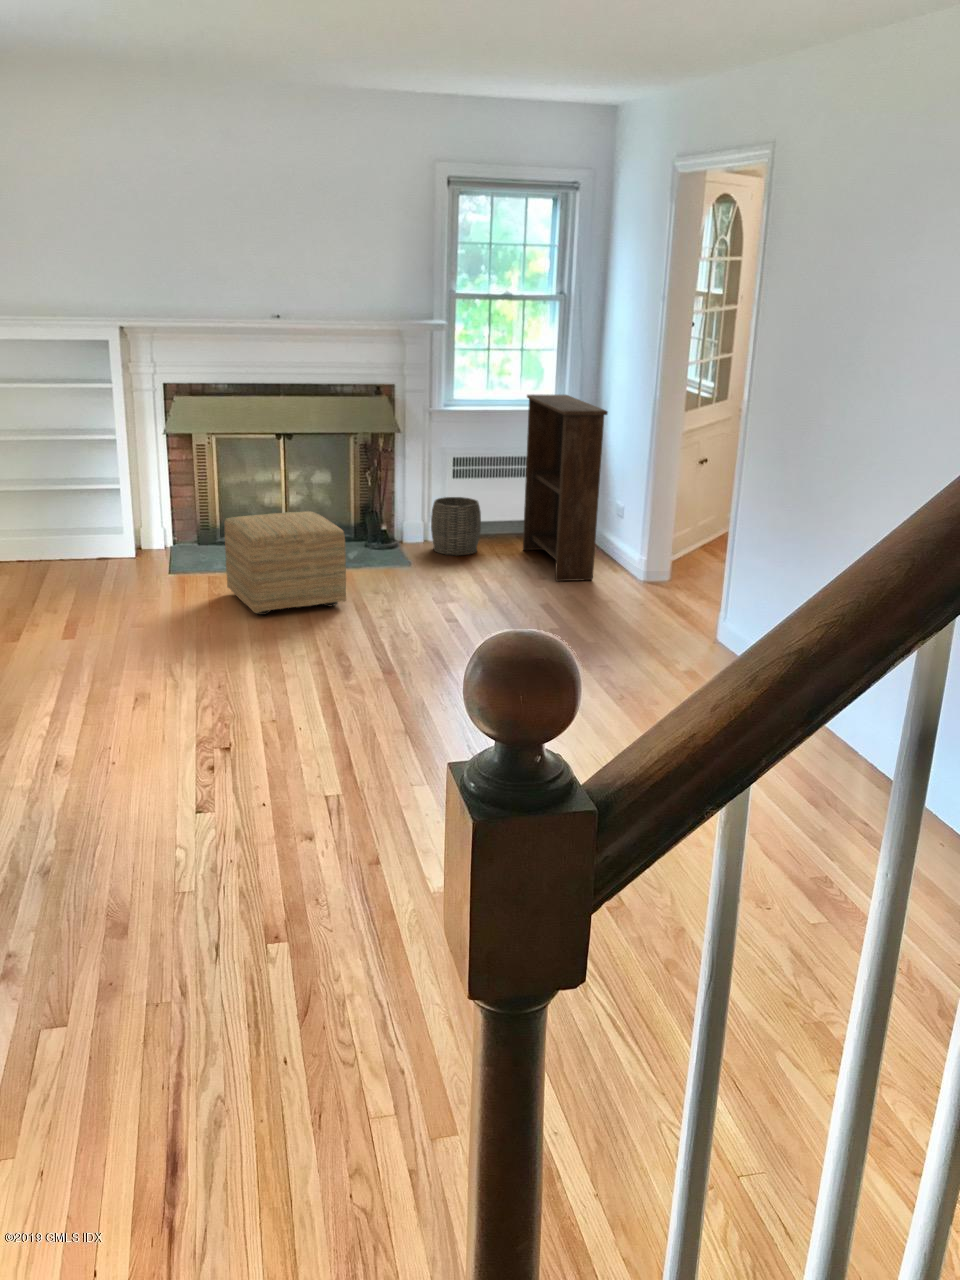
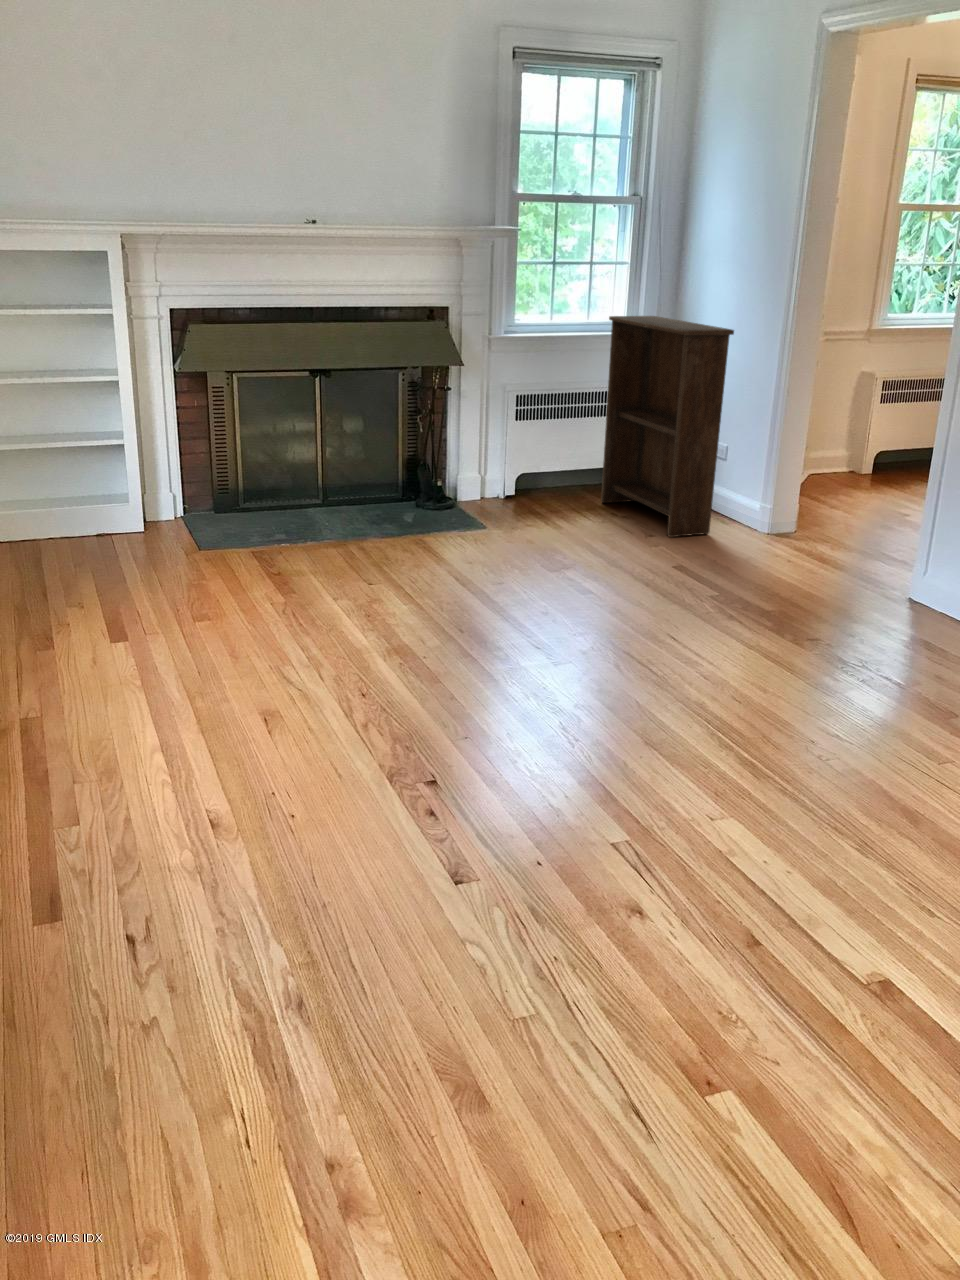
woven basket: present [431,497,481,555] -> none [496,443,556,512]
ottoman: present [224,511,346,615] -> none [288,463,450,595]

